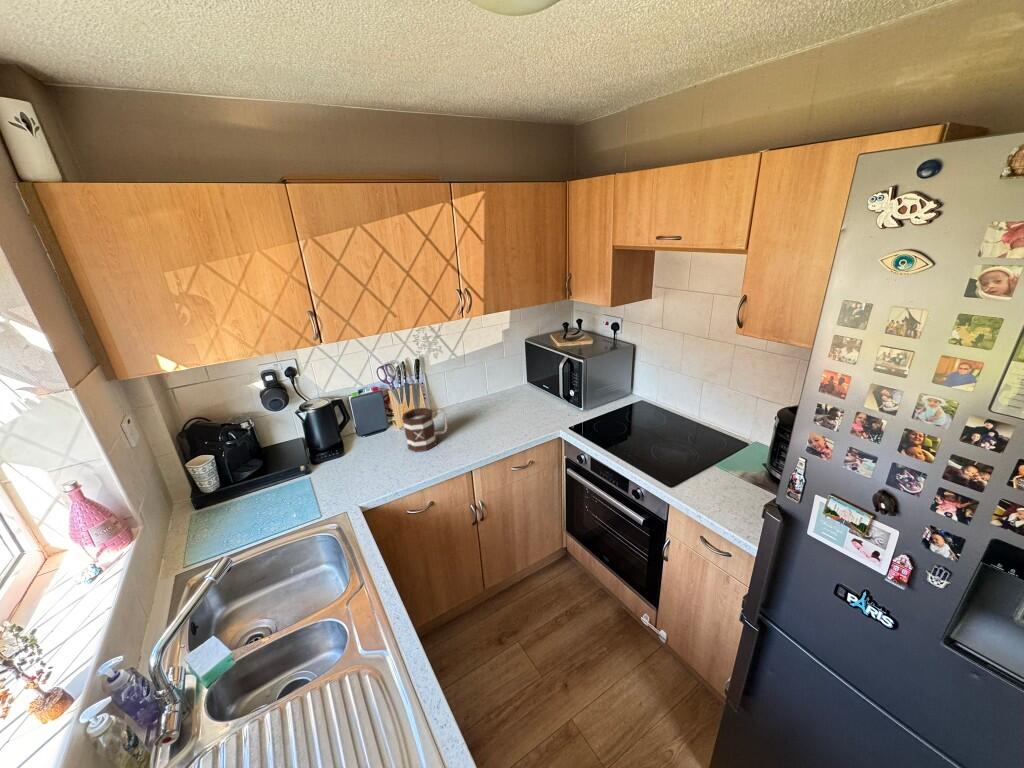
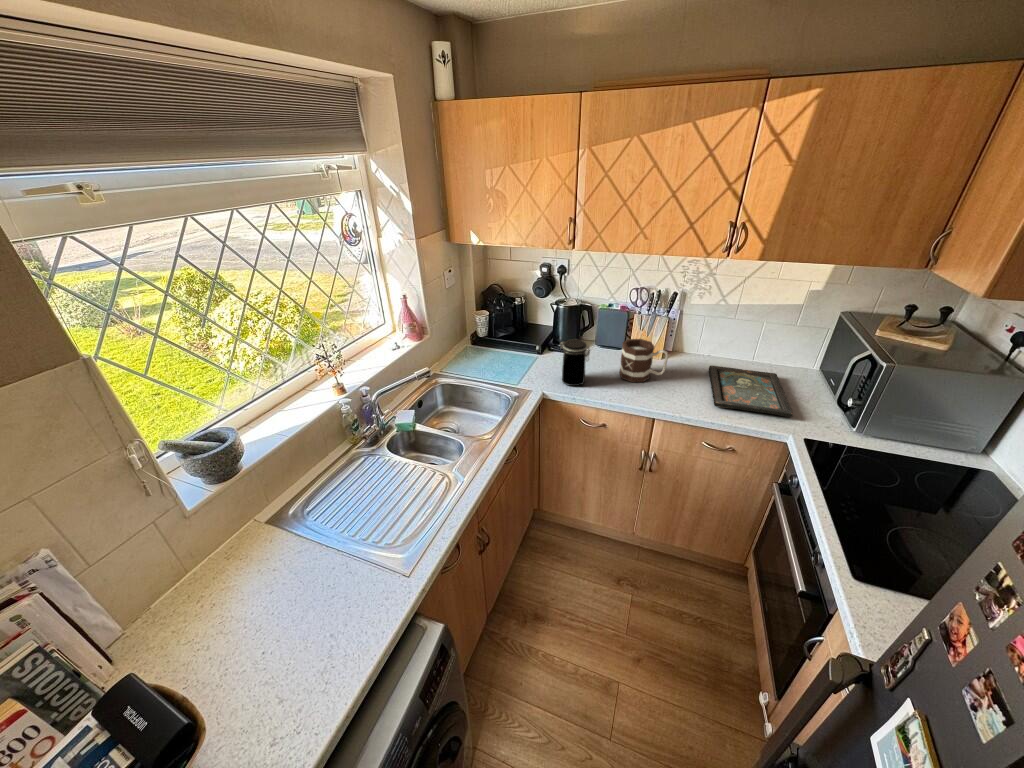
tray: none [469,396,549,435] -> present [709,366,793,417]
jar: none [348,432,390,484] -> present [560,339,590,386]

